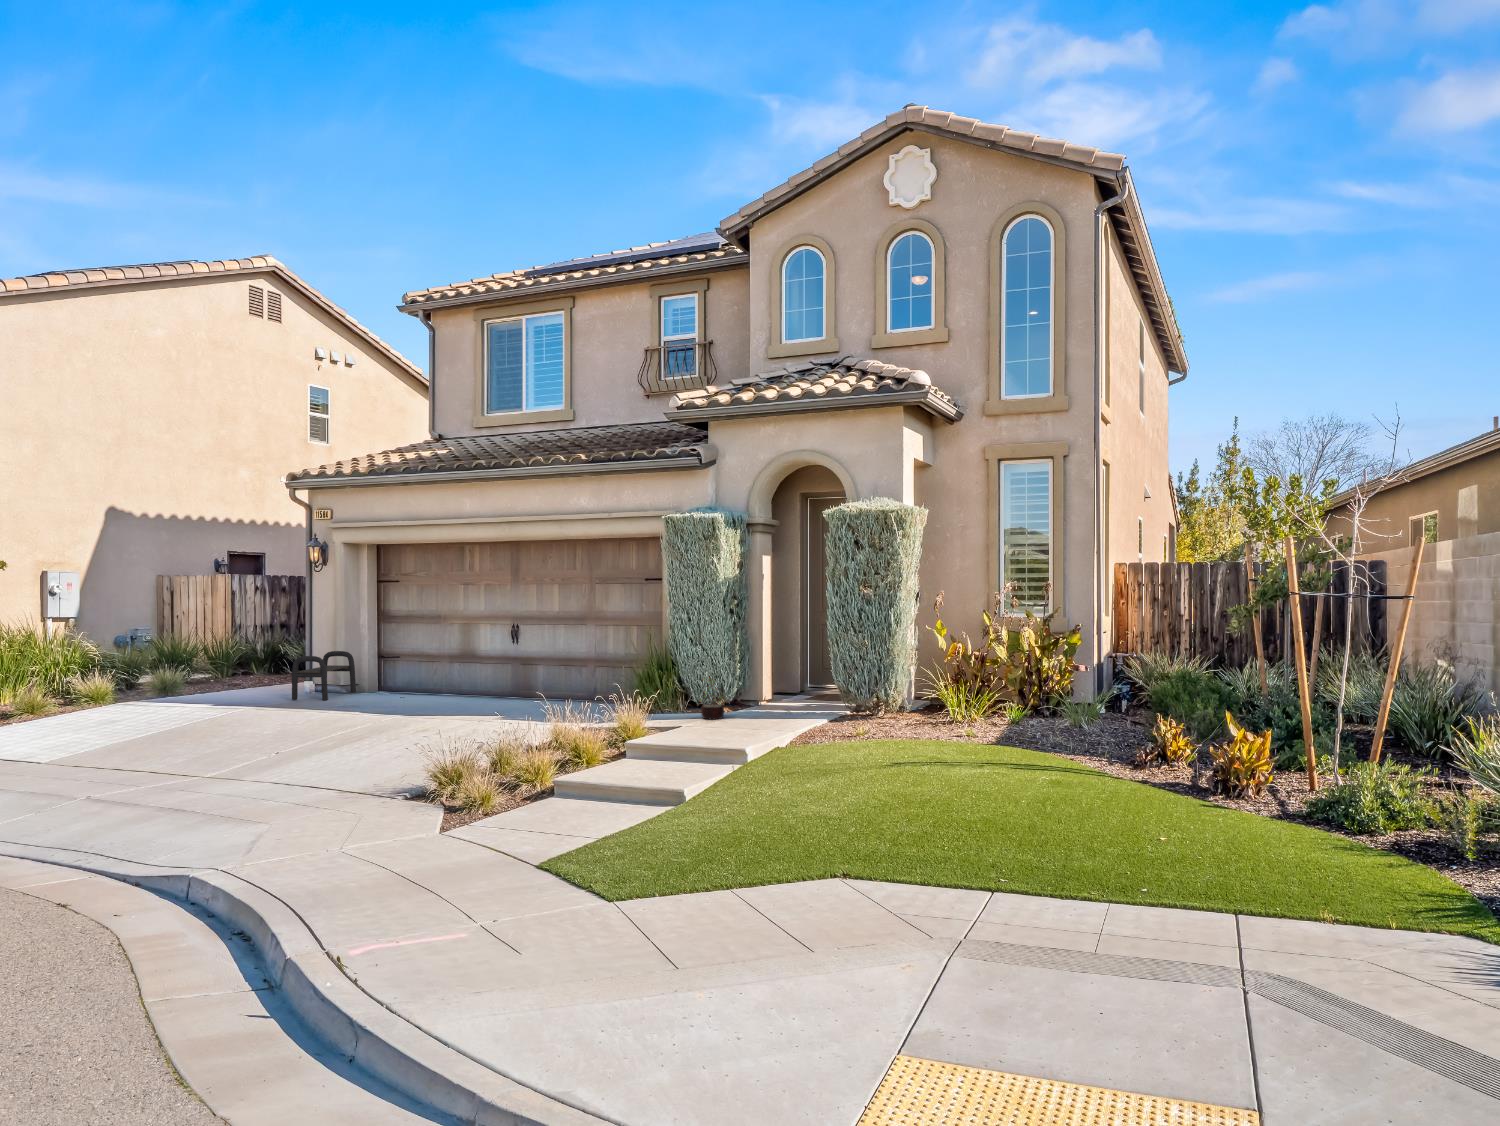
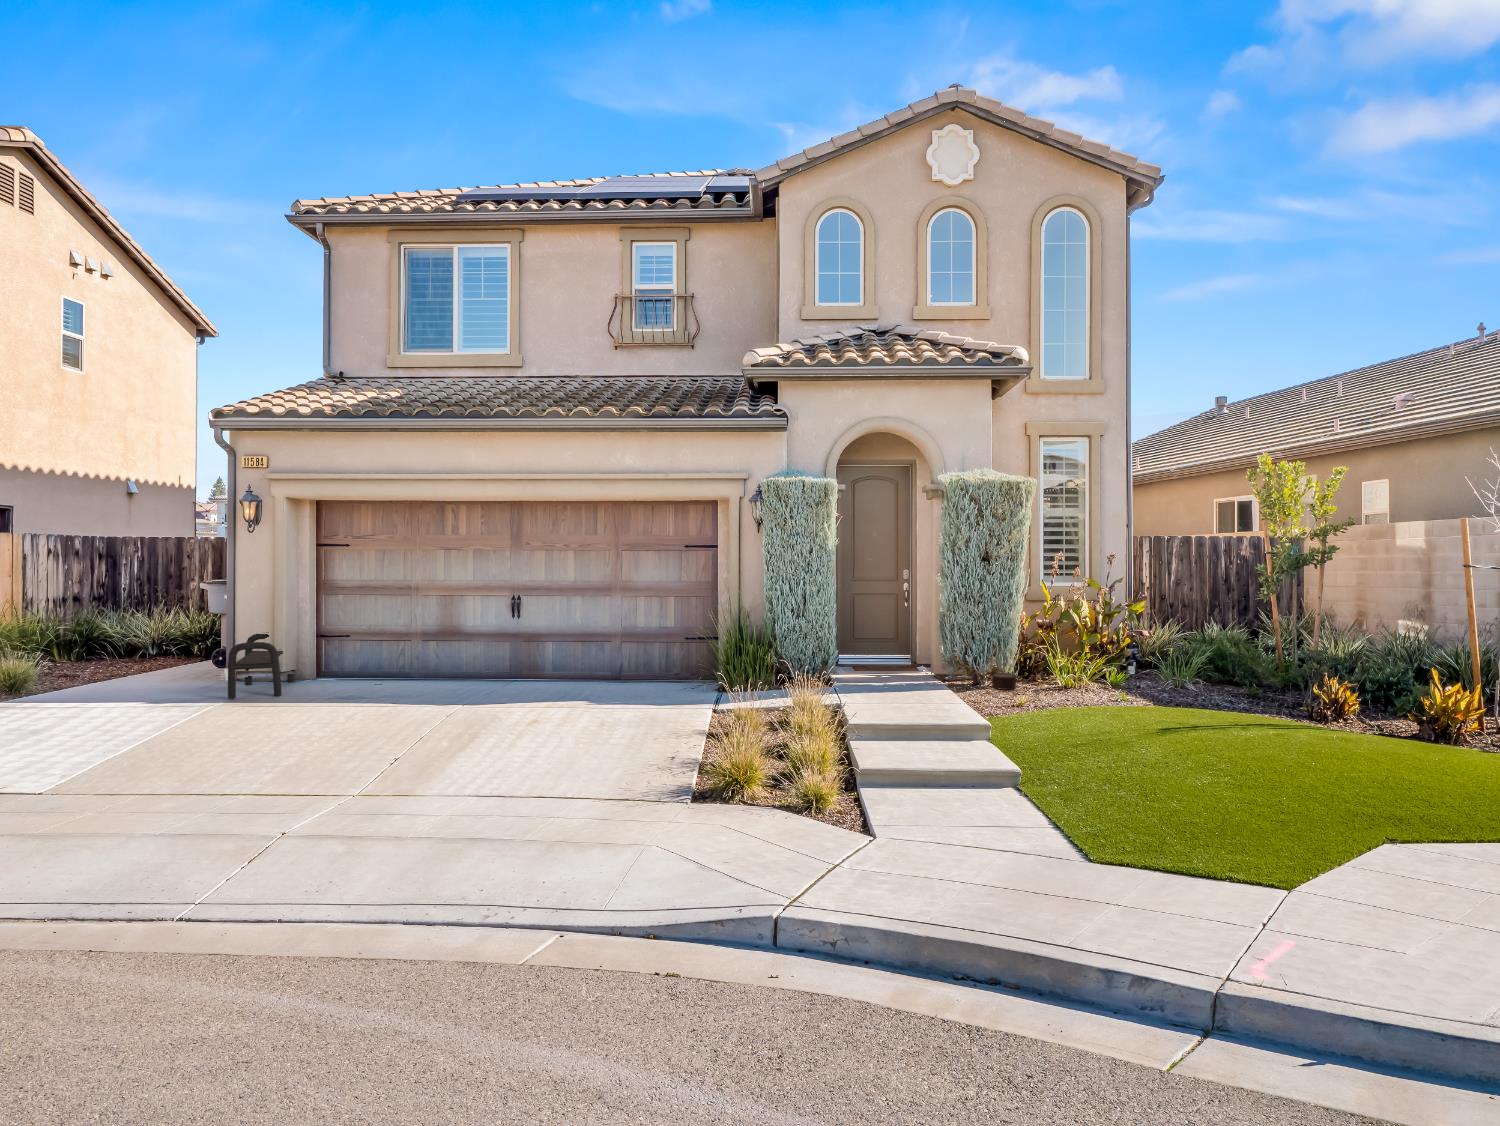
decorative plant: present [700,678,724,719] -> present [988,648,1016,690]

